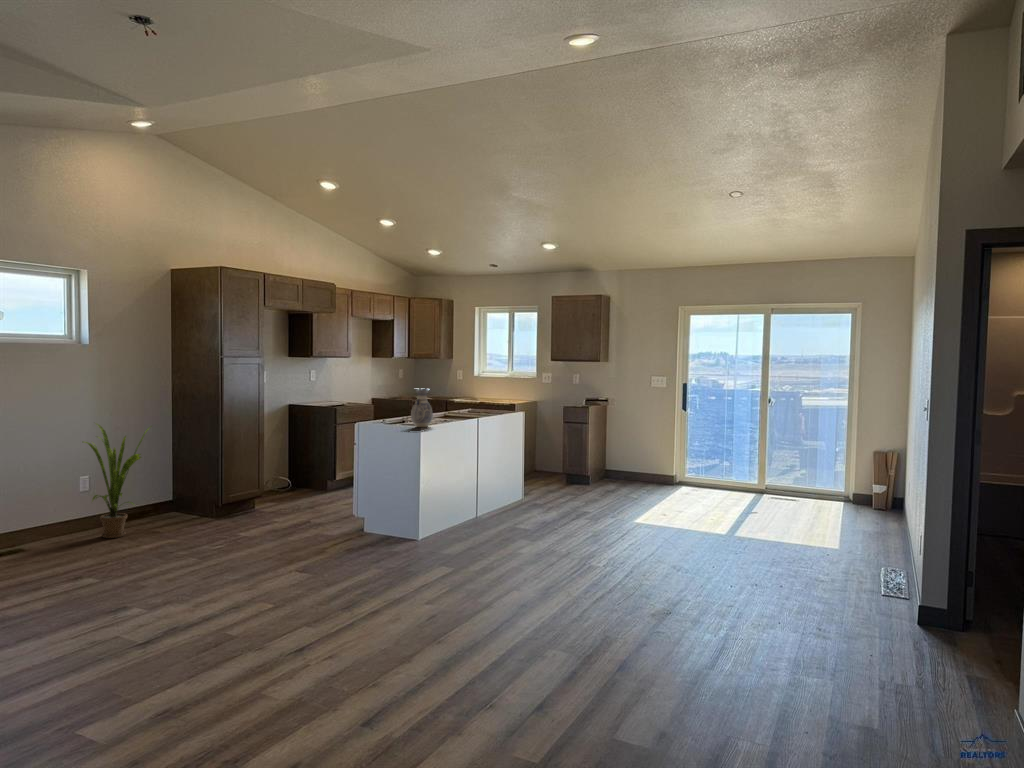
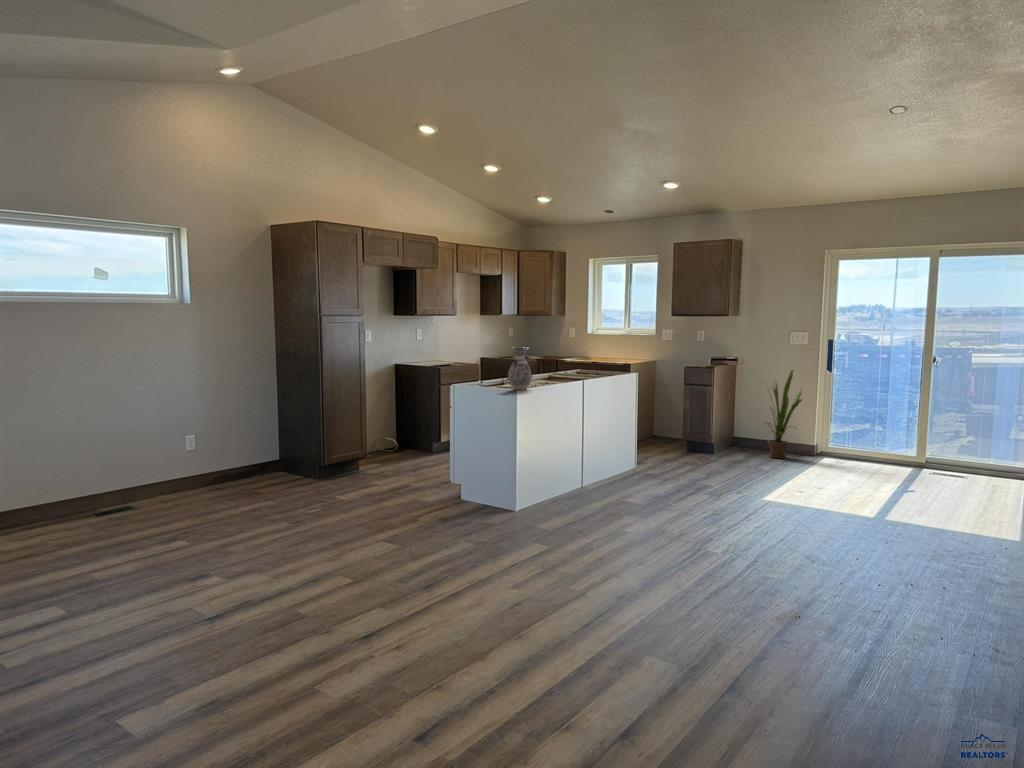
house plant: present [85,424,149,538] -> present [767,370,802,458]

